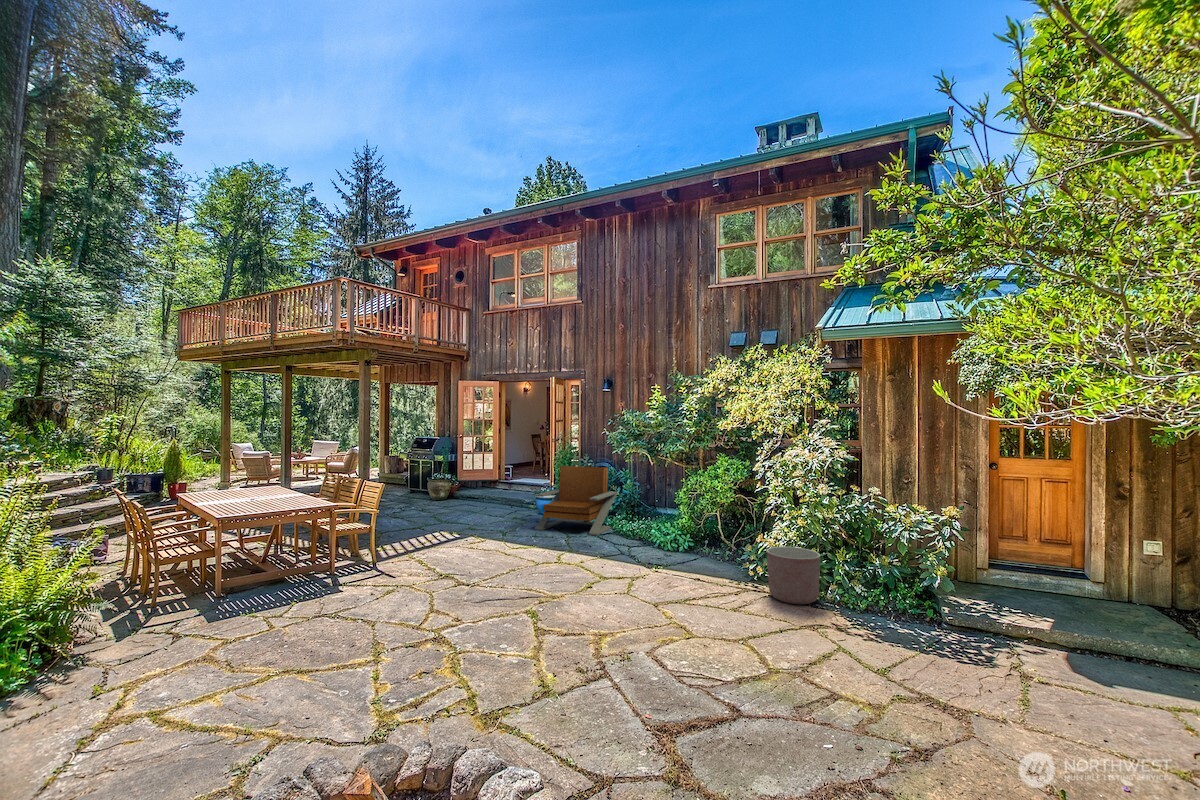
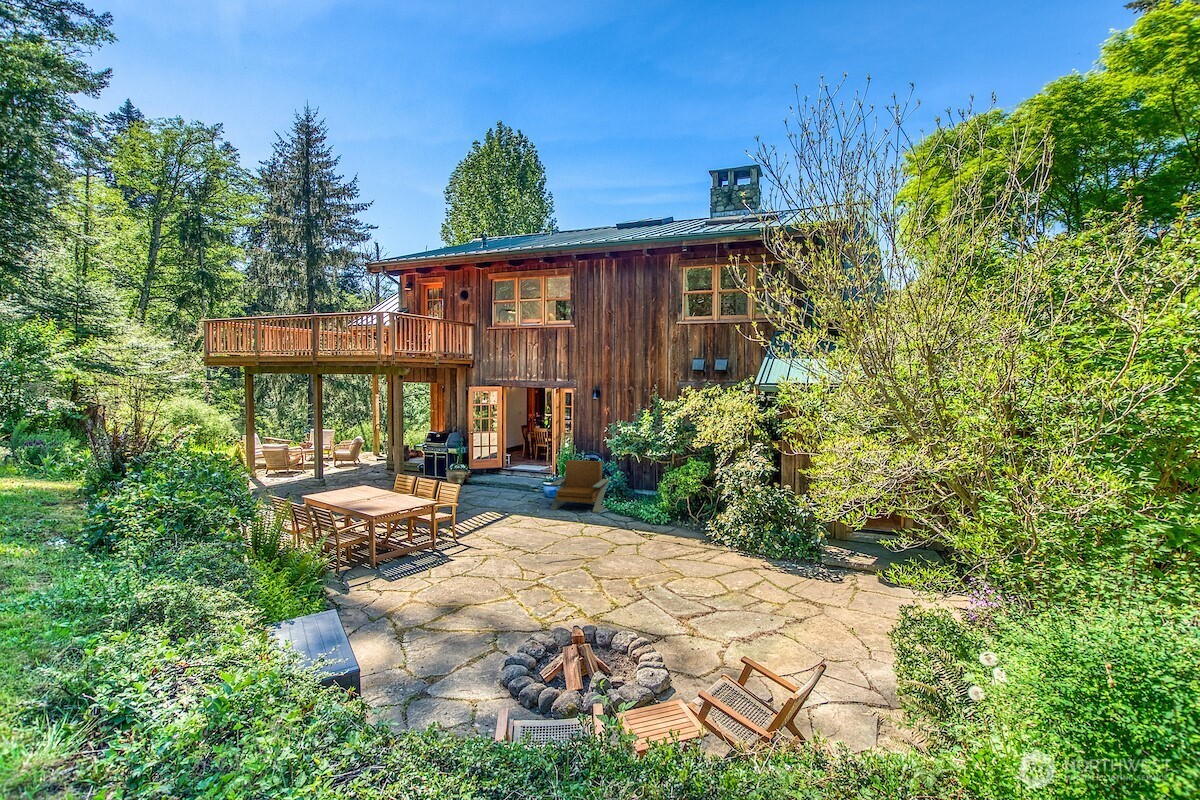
planter: present [767,547,820,604] -> none [723,521,755,556]

